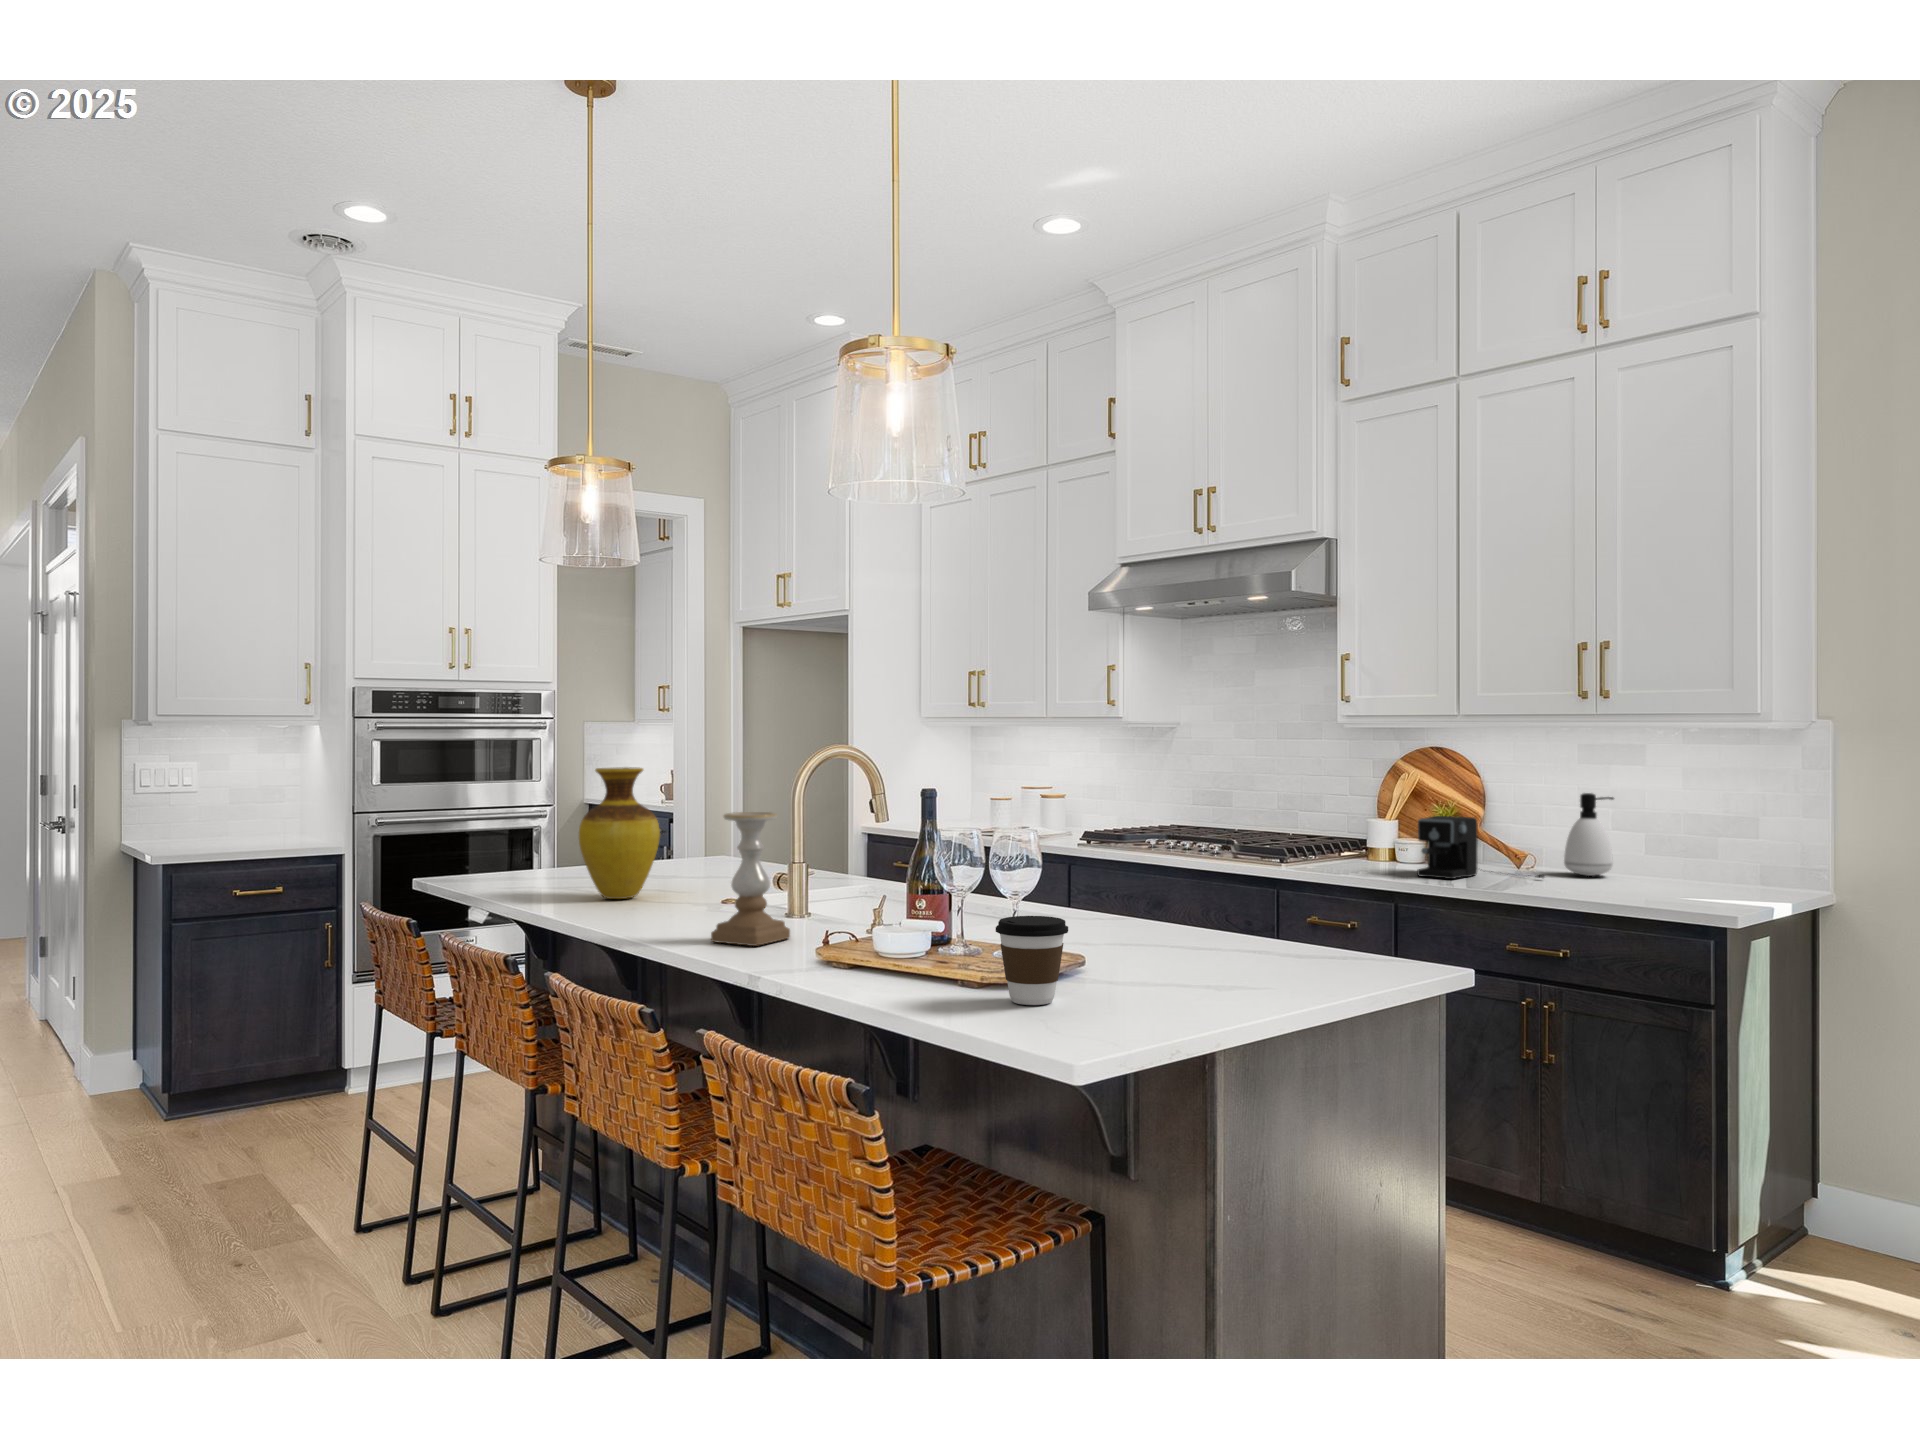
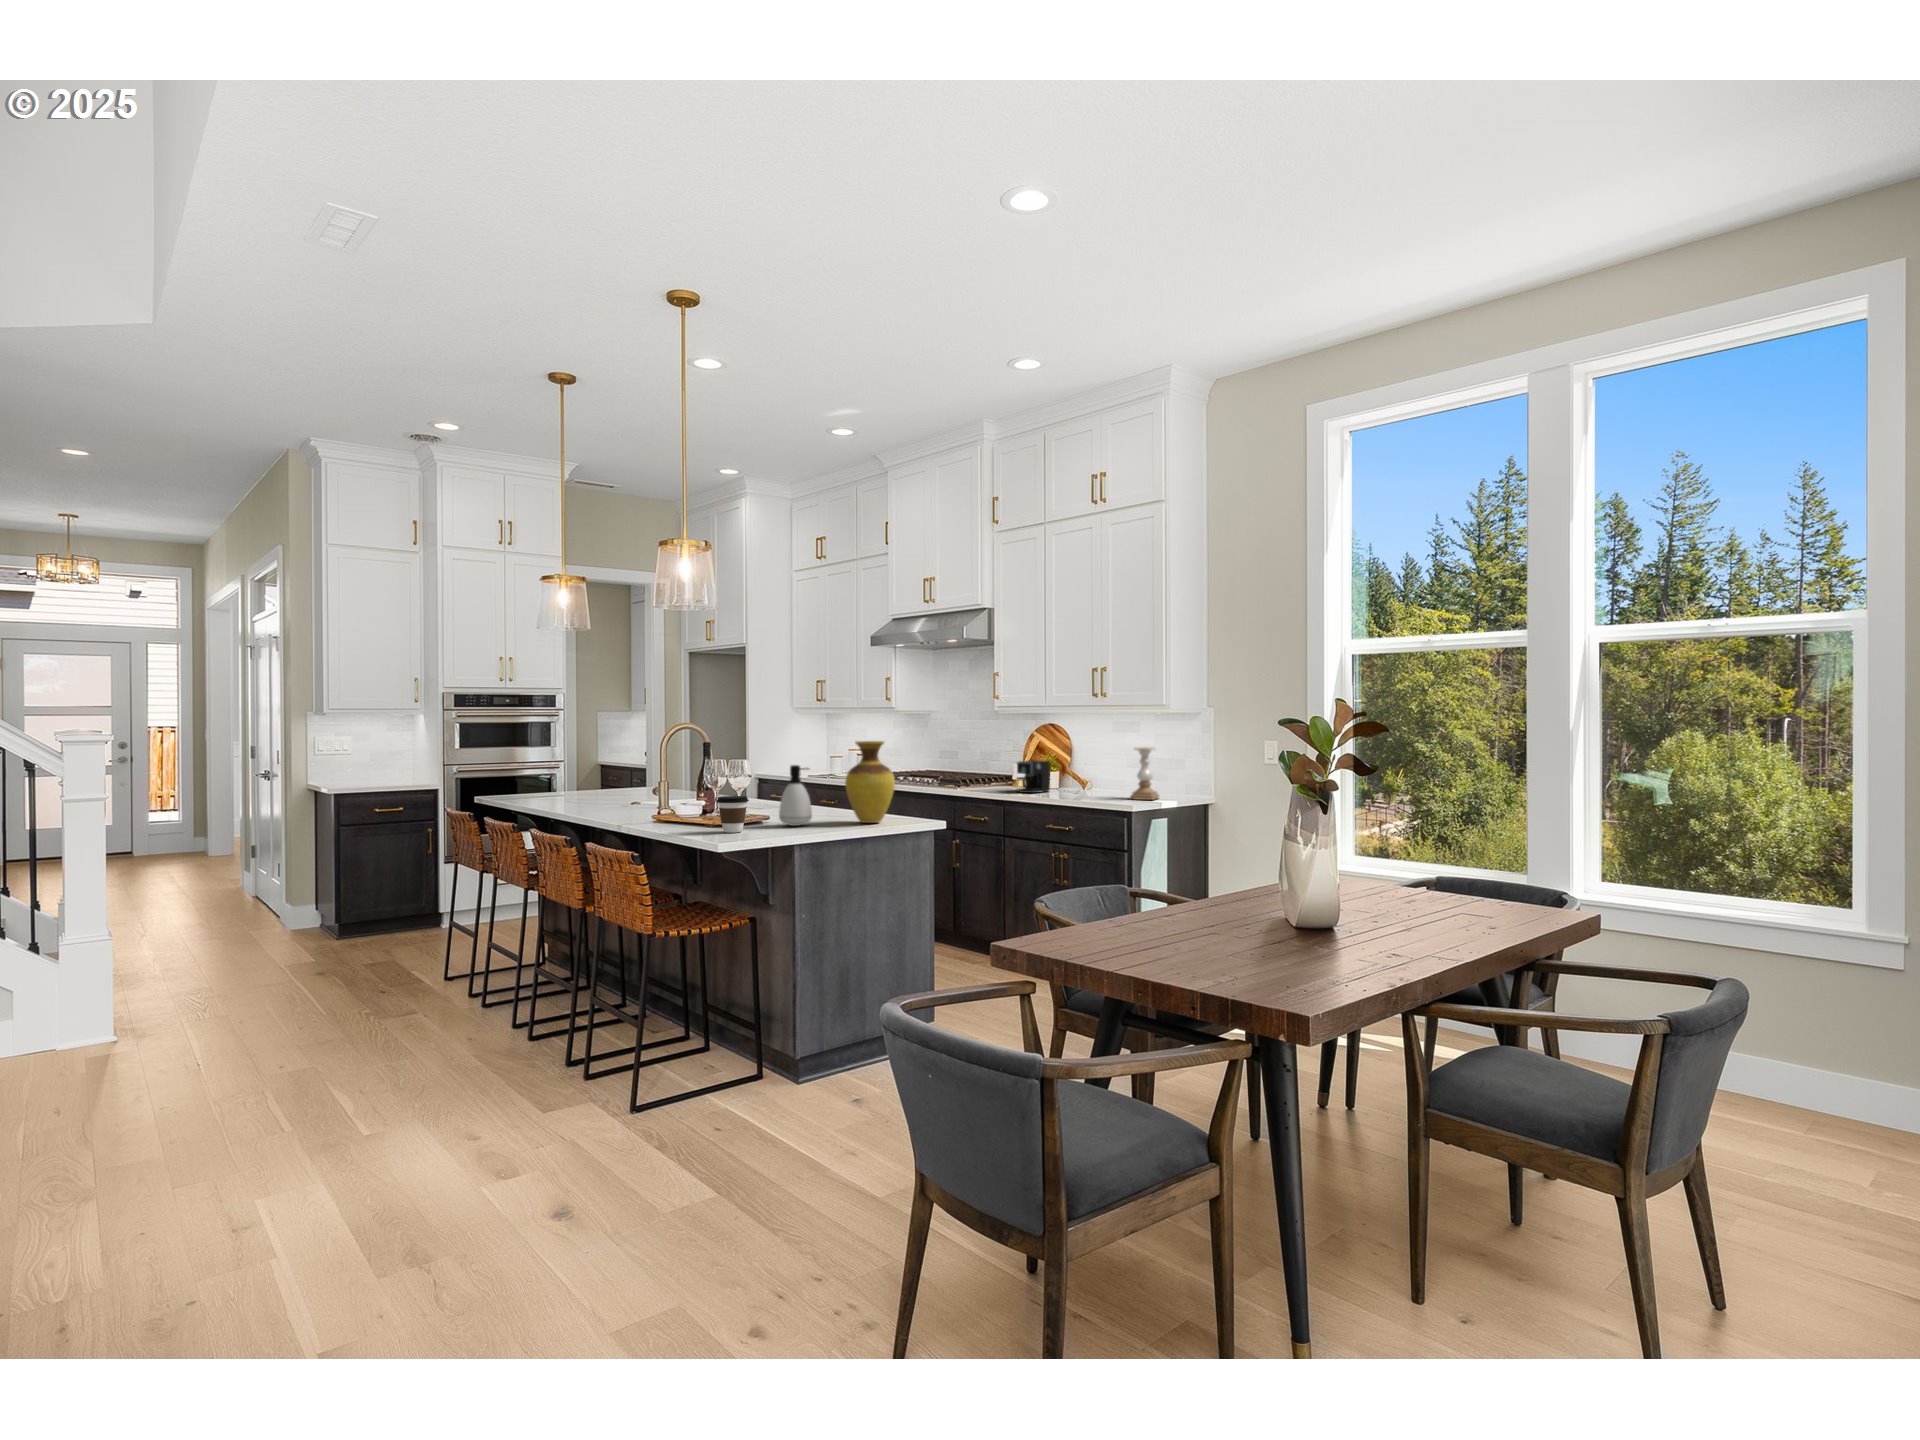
vase: present [579,767,660,899] -> present [845,741,895,823]
soap dispenser: present [1564,793,1614,876] -> present [779,765,812,826]
candle holder: present [711,812,790,946] -> present [1131,747,1159,800]

